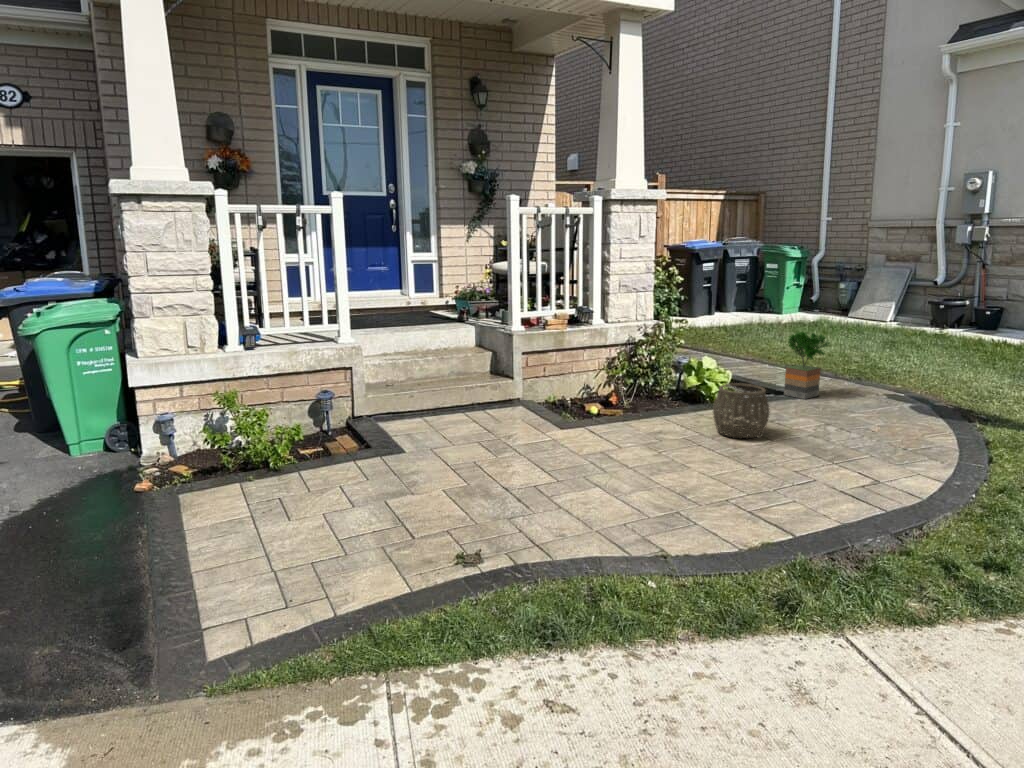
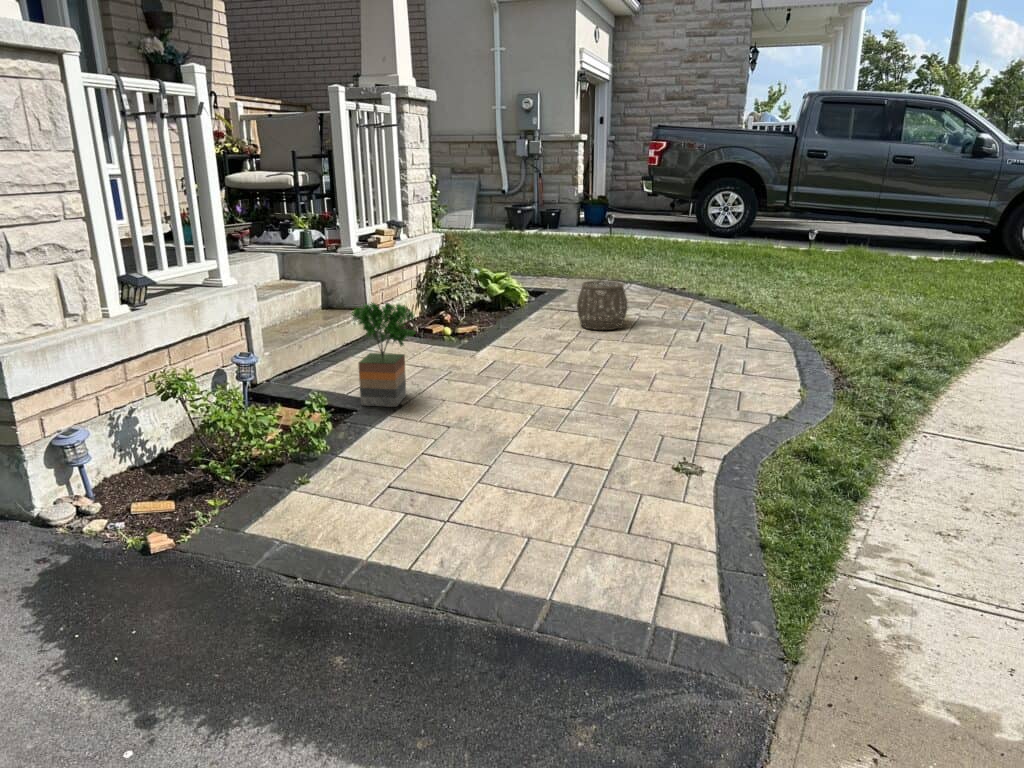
potted tree: present [784,332,830,399] -> present [352,302,415,407]

